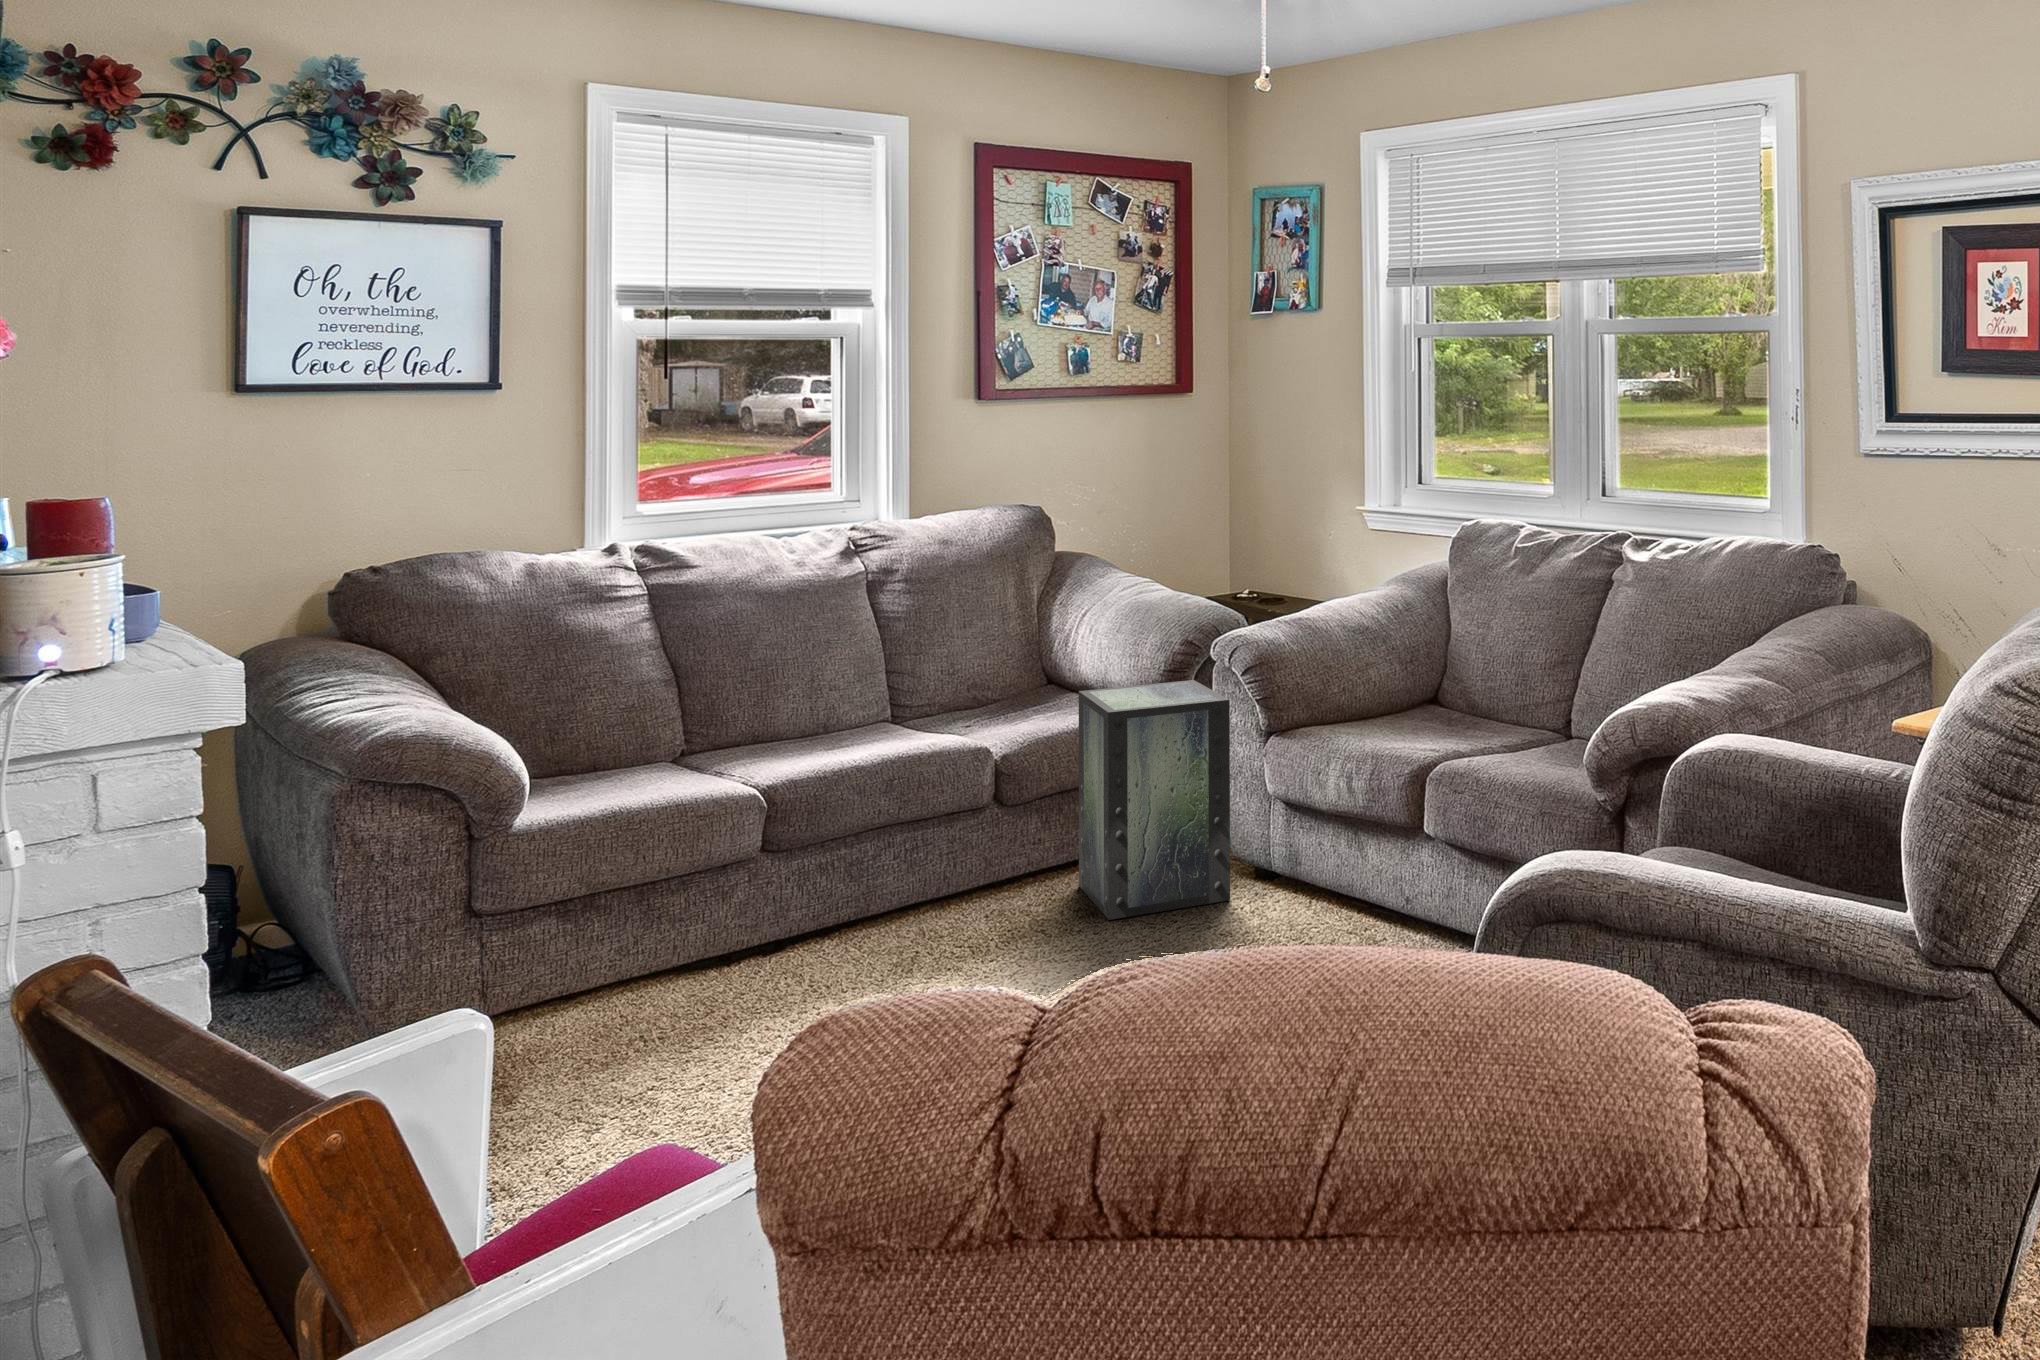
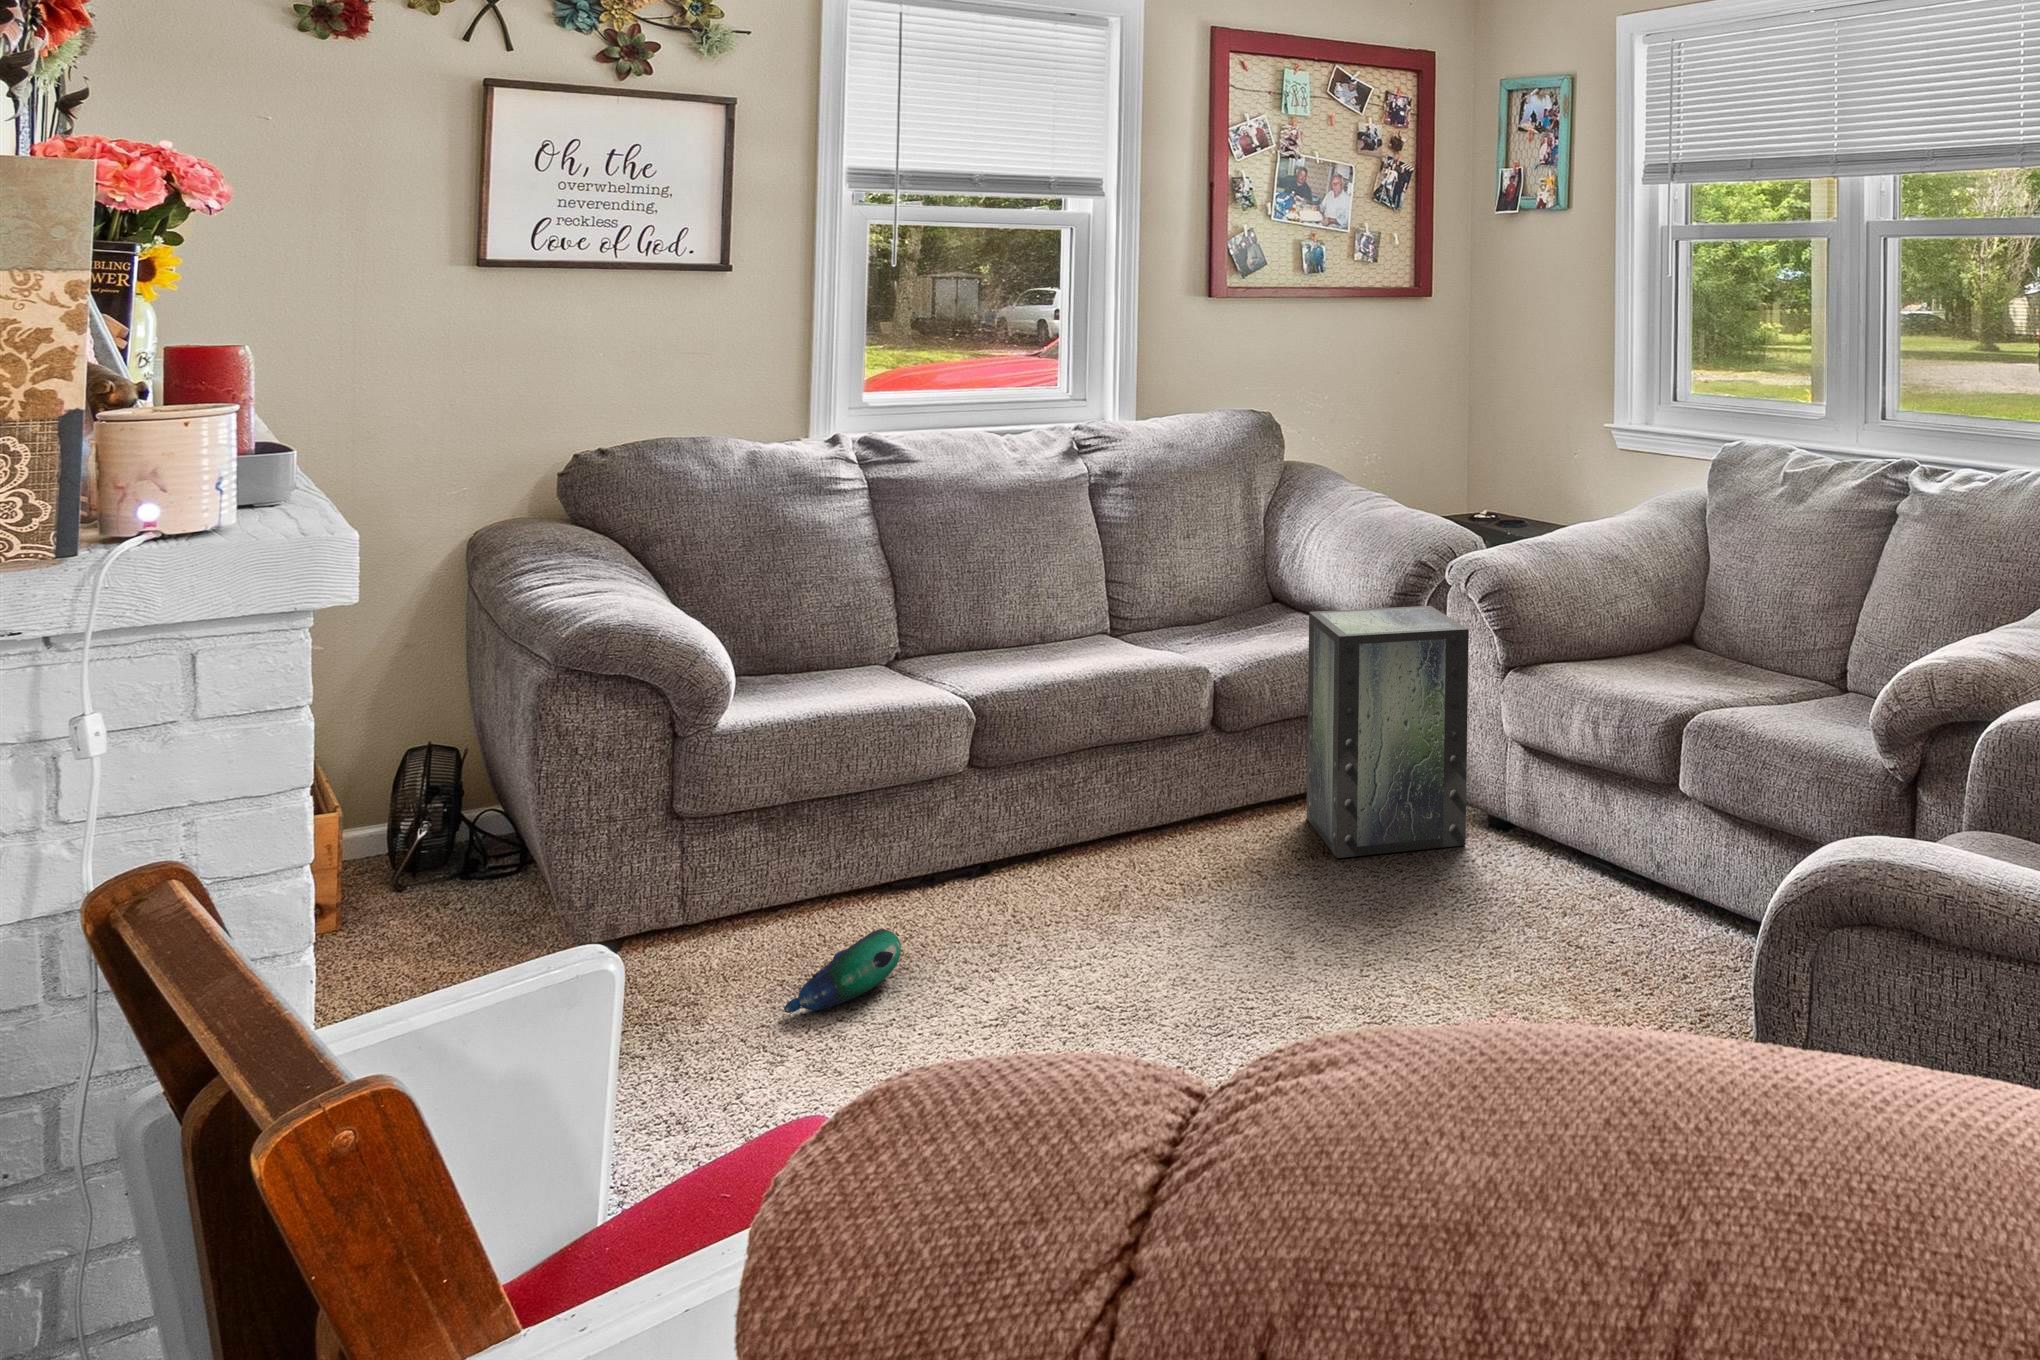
plush toy: none [574,1013,689,1099] -> present [784,929,901,1013]

